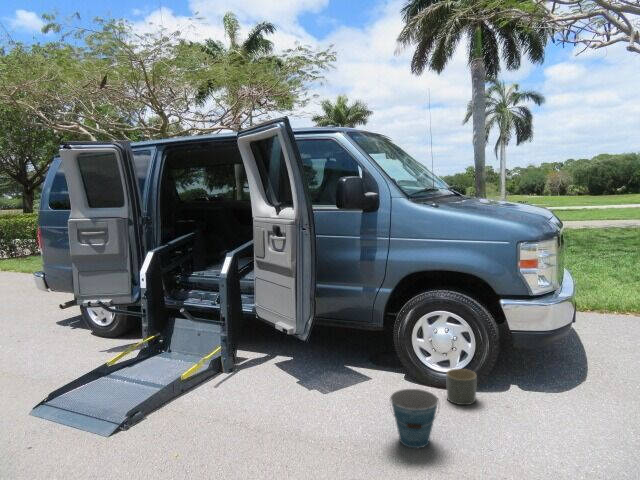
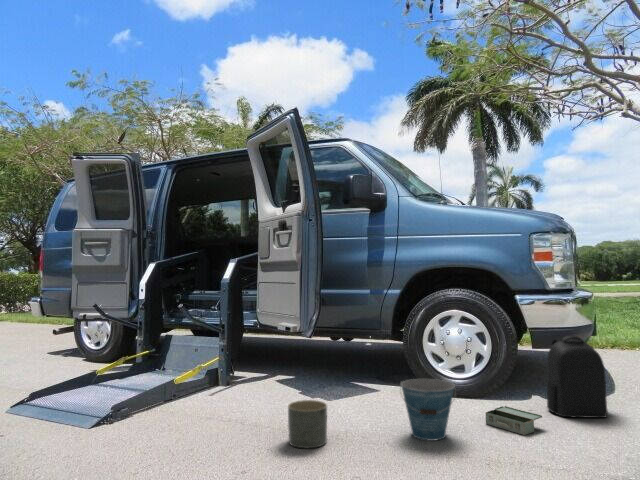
backpack: none [522,341,576,415] -> present [547,336,608,418]
planter: present [446,369,477,405] -> present [288,400,327,448]
toolbox: none [466,406,516,440] -> present [485,406,542,435]

